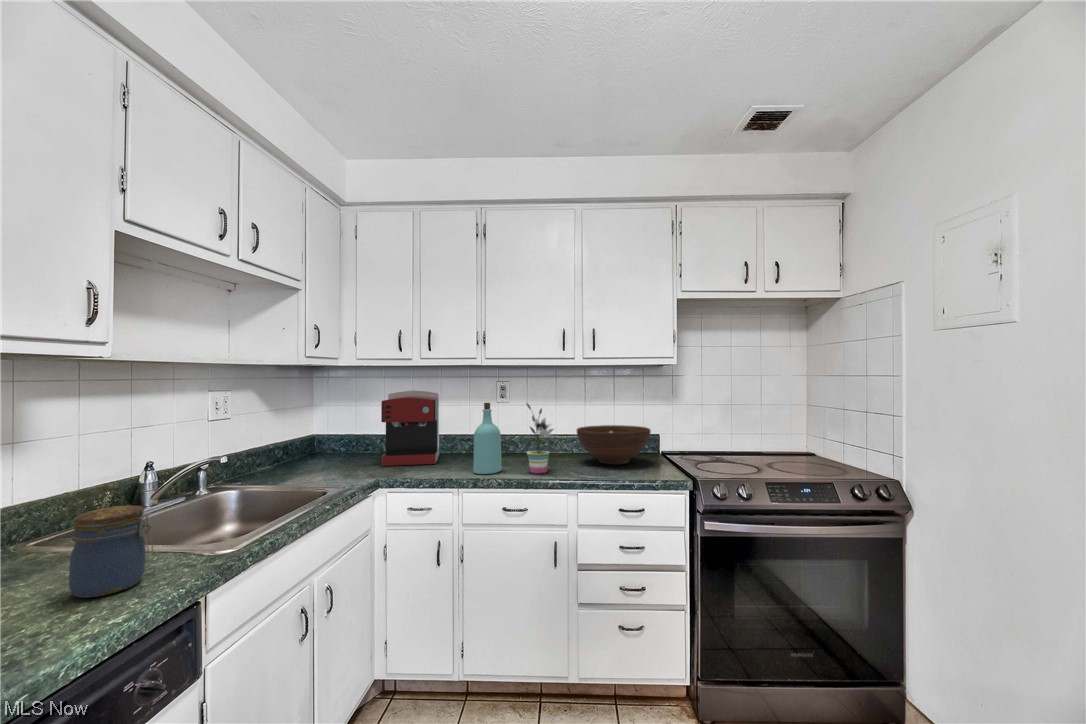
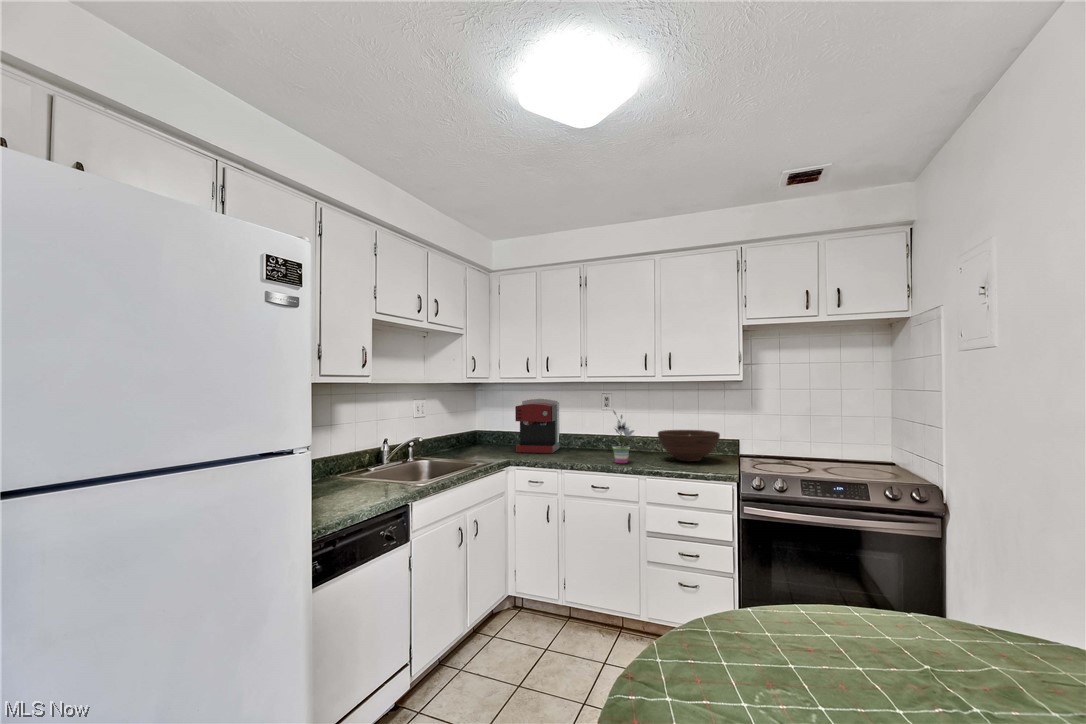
bottle: present [473,403,502,474] -> none [574,409,596,461]
jar: present [69,505,153,598] -> none [361,456,391,494]

